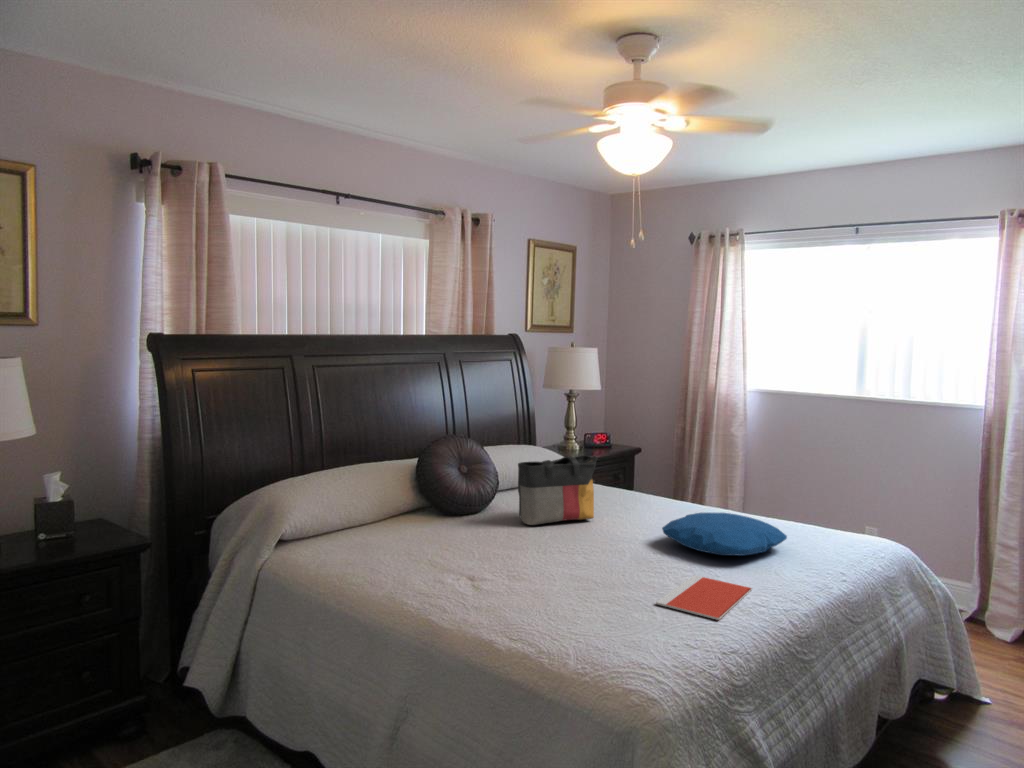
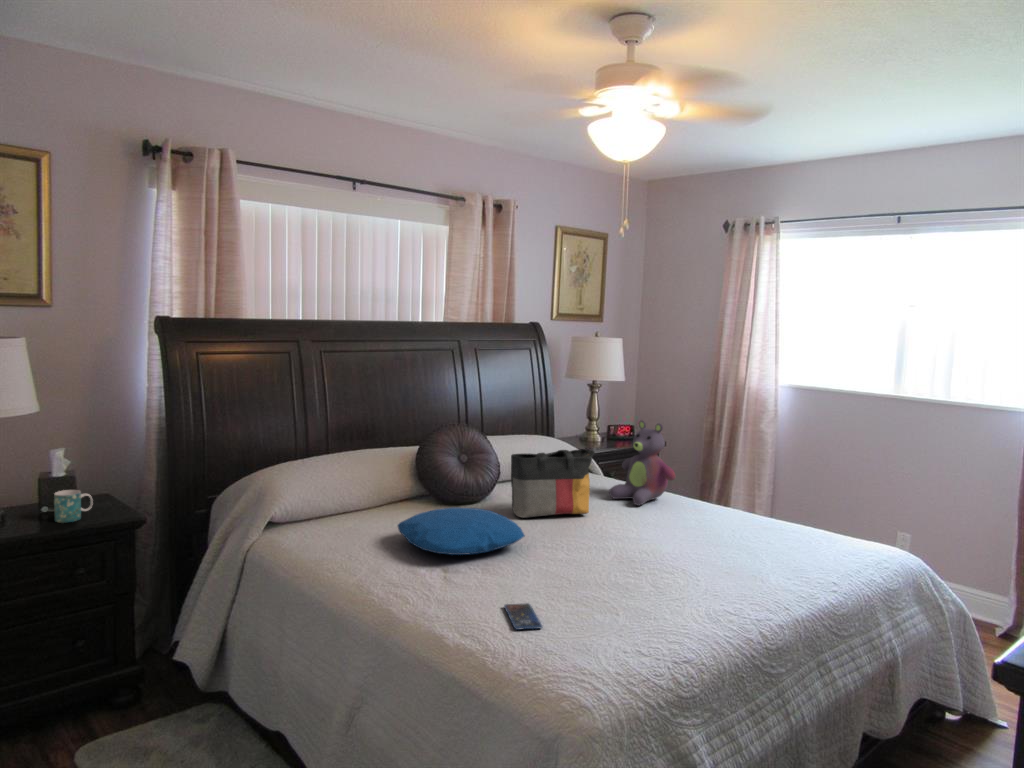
stuffed bear: none [607,426,671,509] -> present [609,421,675,505]
pillow: present [662,513,787,556] -> present [398,507,525,555]
mug: none [50,515,90,550] -> present [54,490,93,523]
notebook: present [656,575,752,620] -> none [621,578,729,627]
smartphone: none [545,606,590,631] -> present [504,603,542,630]

